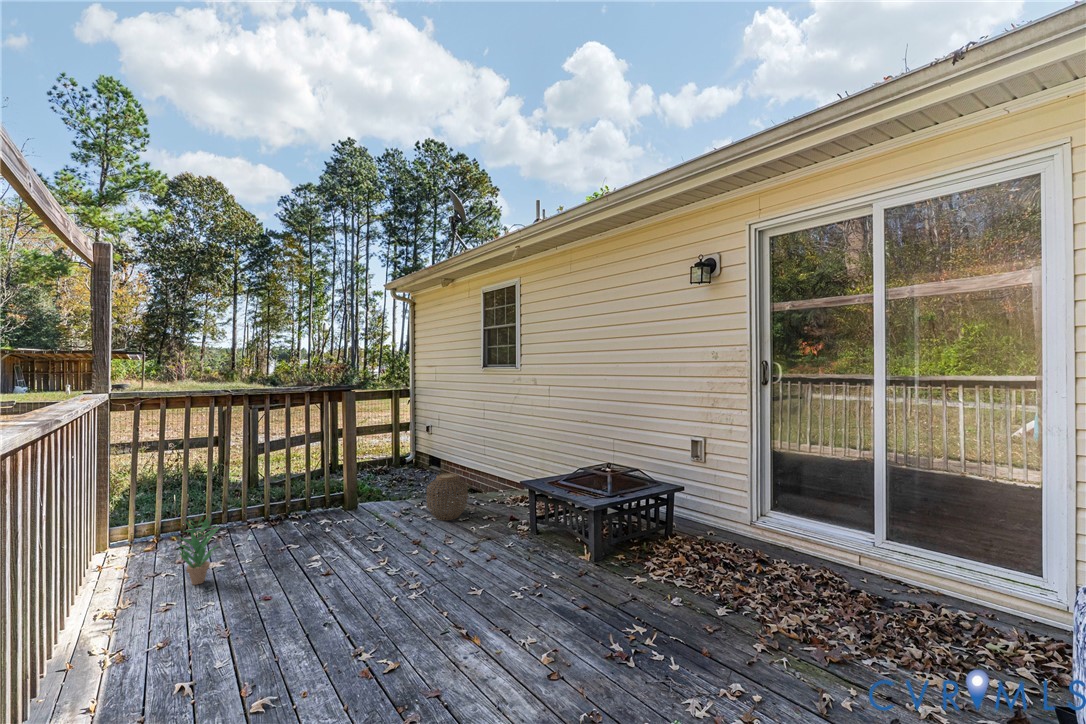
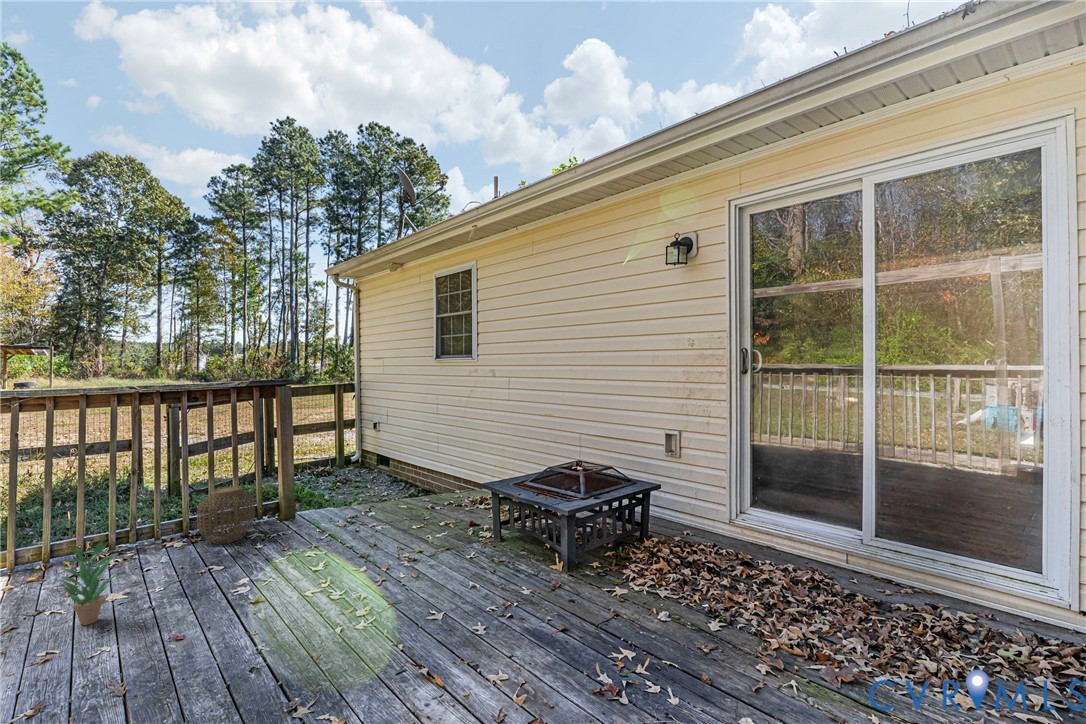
woven basket: present [427,473,468,520] -> present [197,486,255,544]

